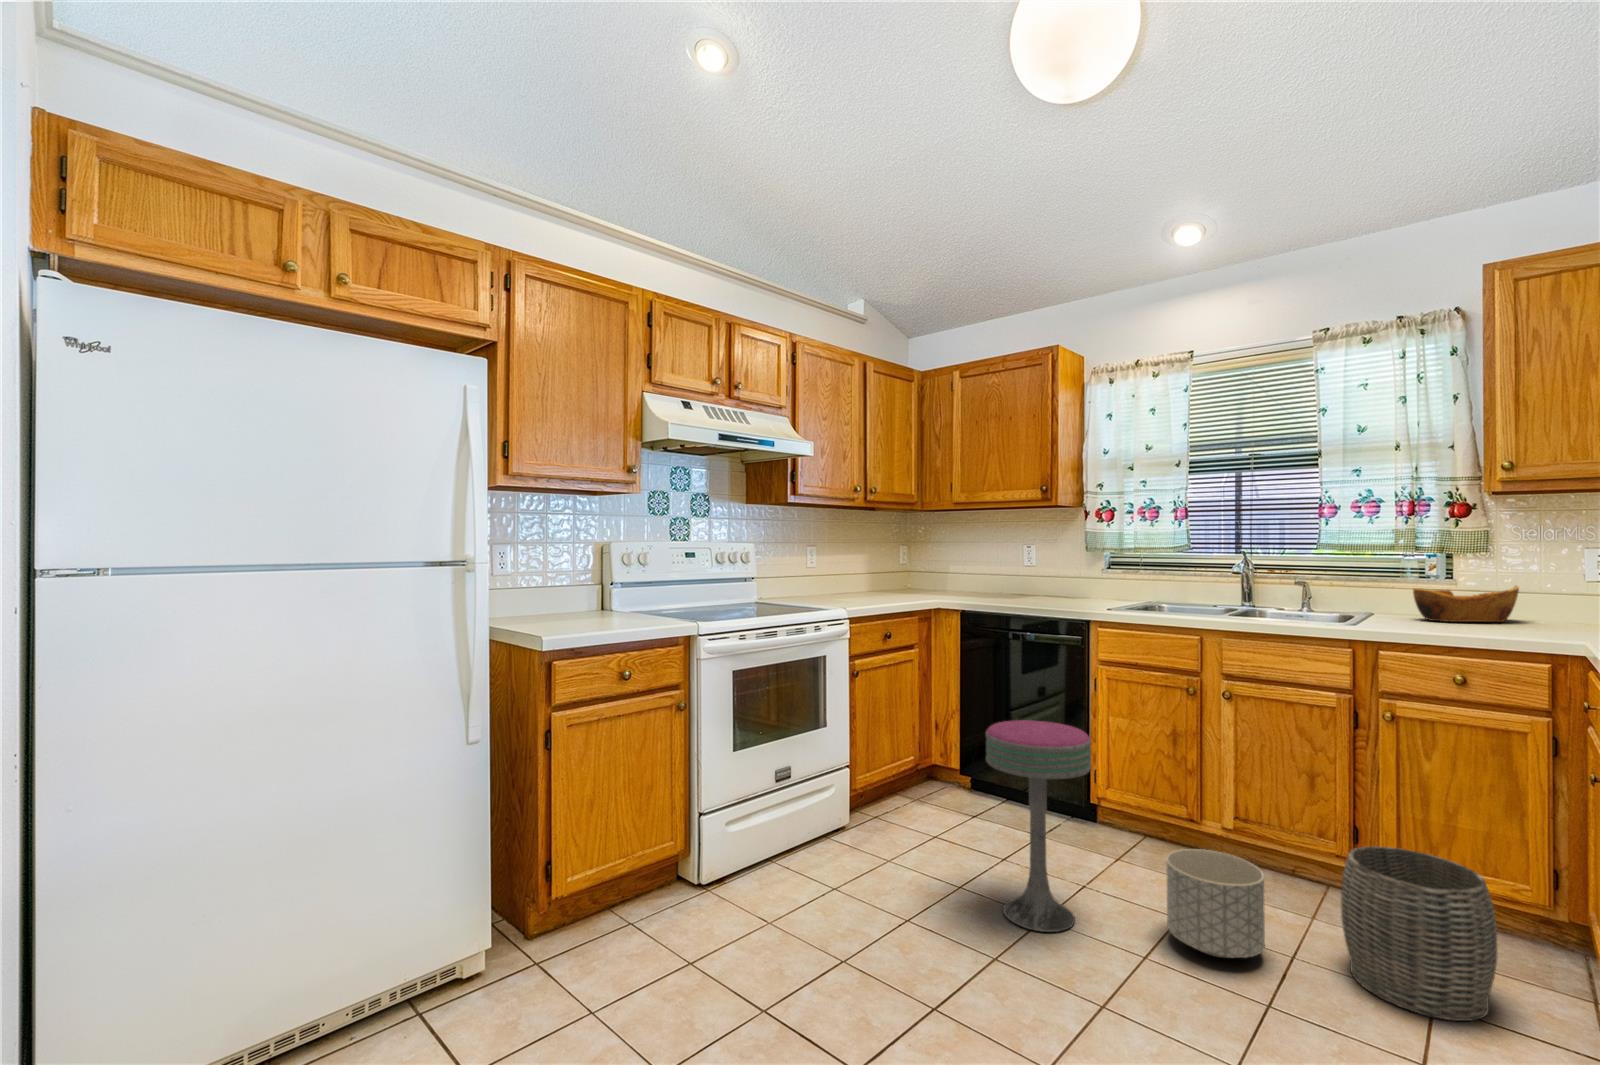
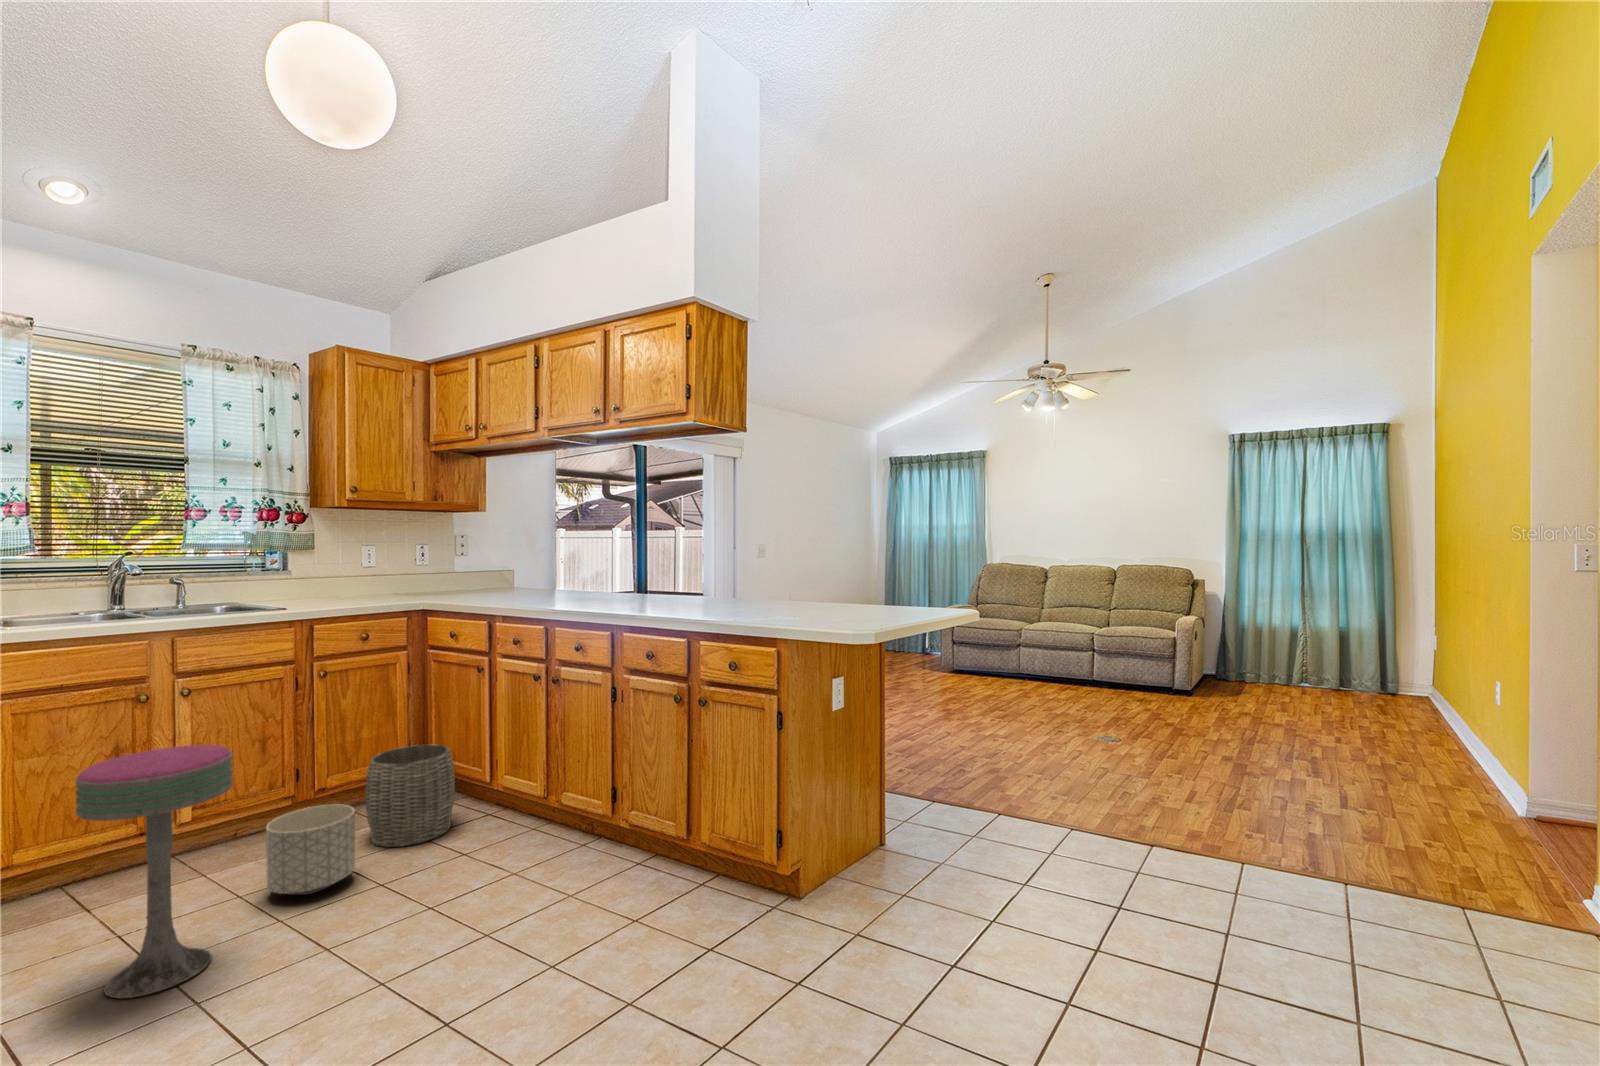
wooden bowl: present [1413,585,1519,622] -> none [274,572,331,602]

